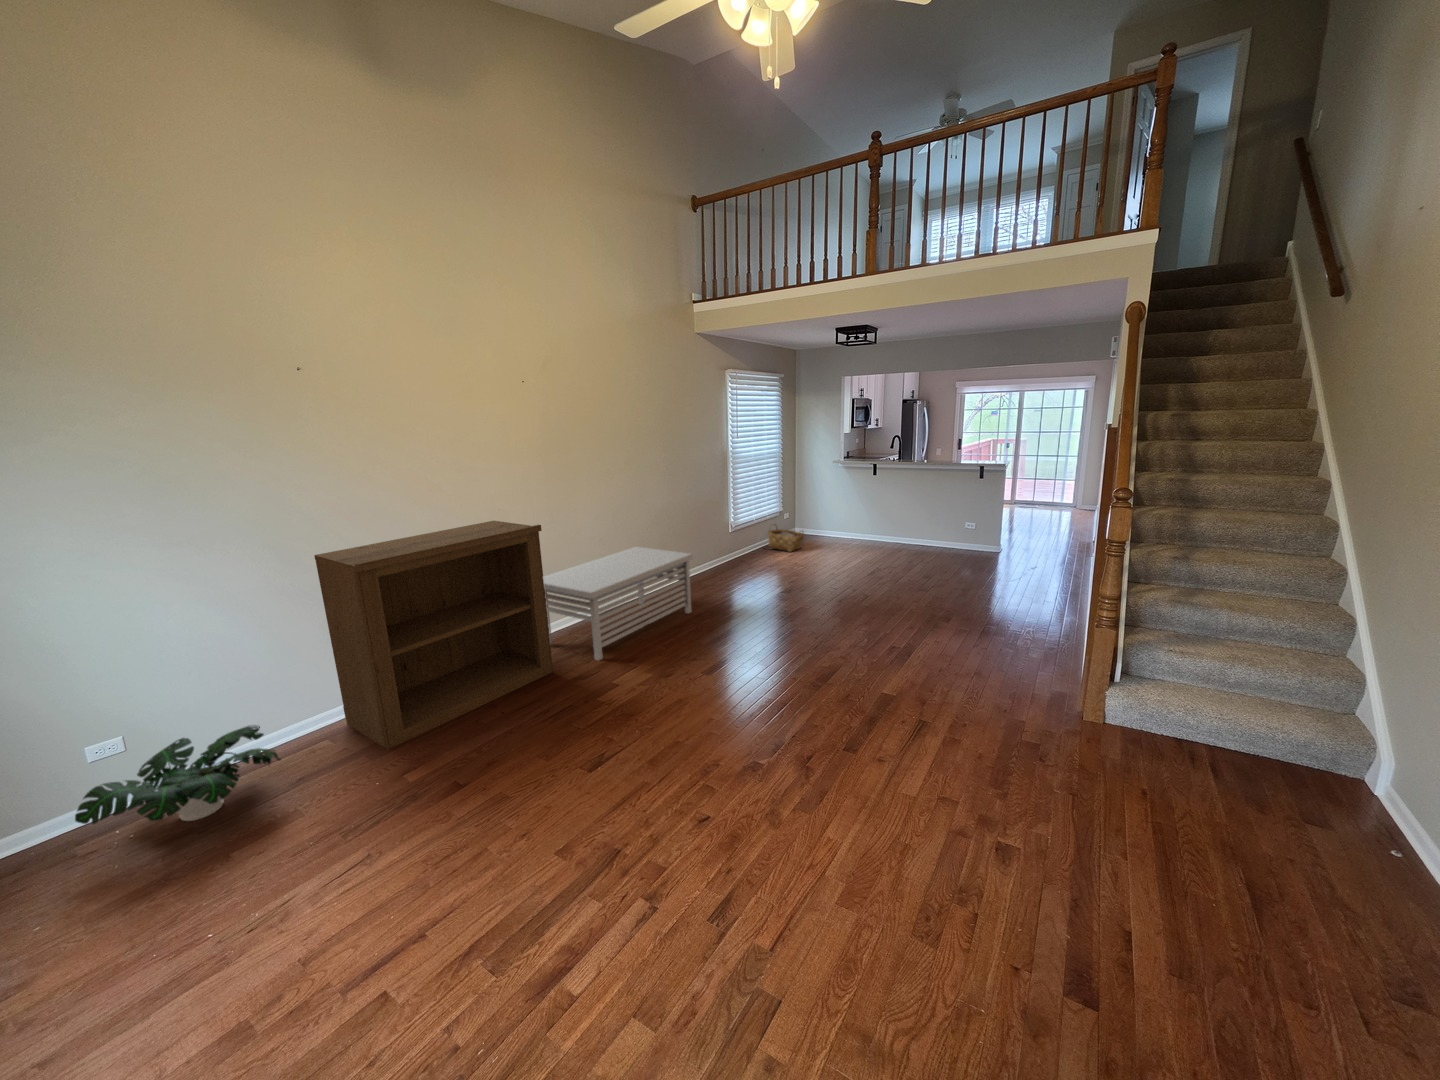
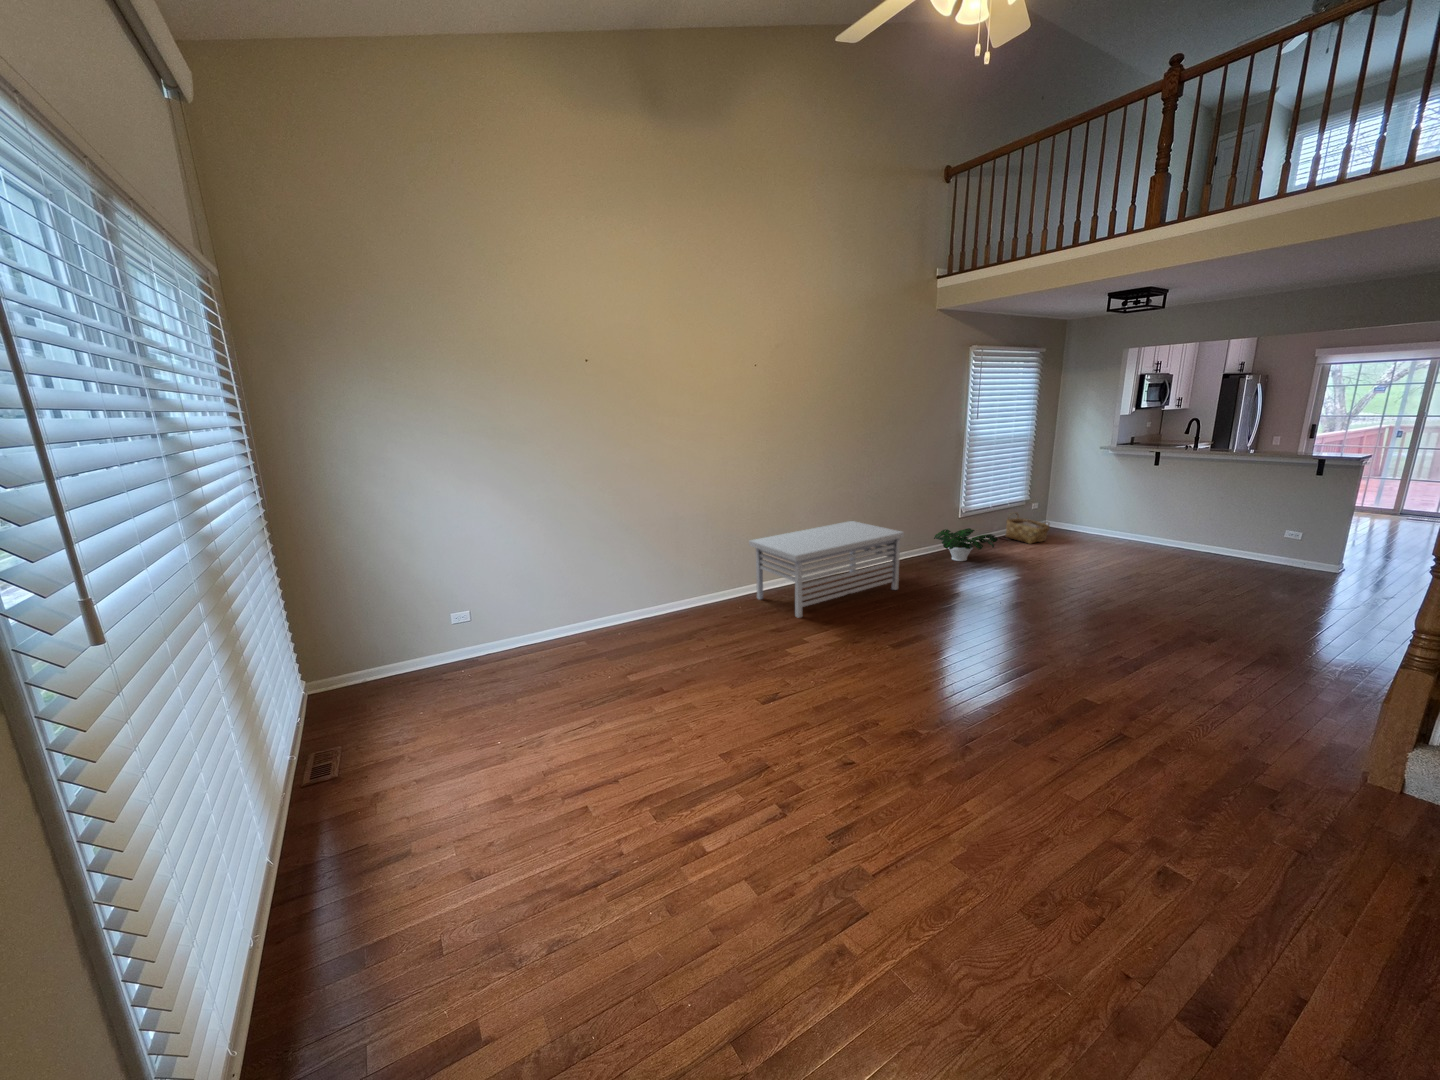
bookshelf: present [314,521,553,749] -> none [591,486,758,654]
potted plant: present [75,726,280,824] -> present [934,528,998,561]

